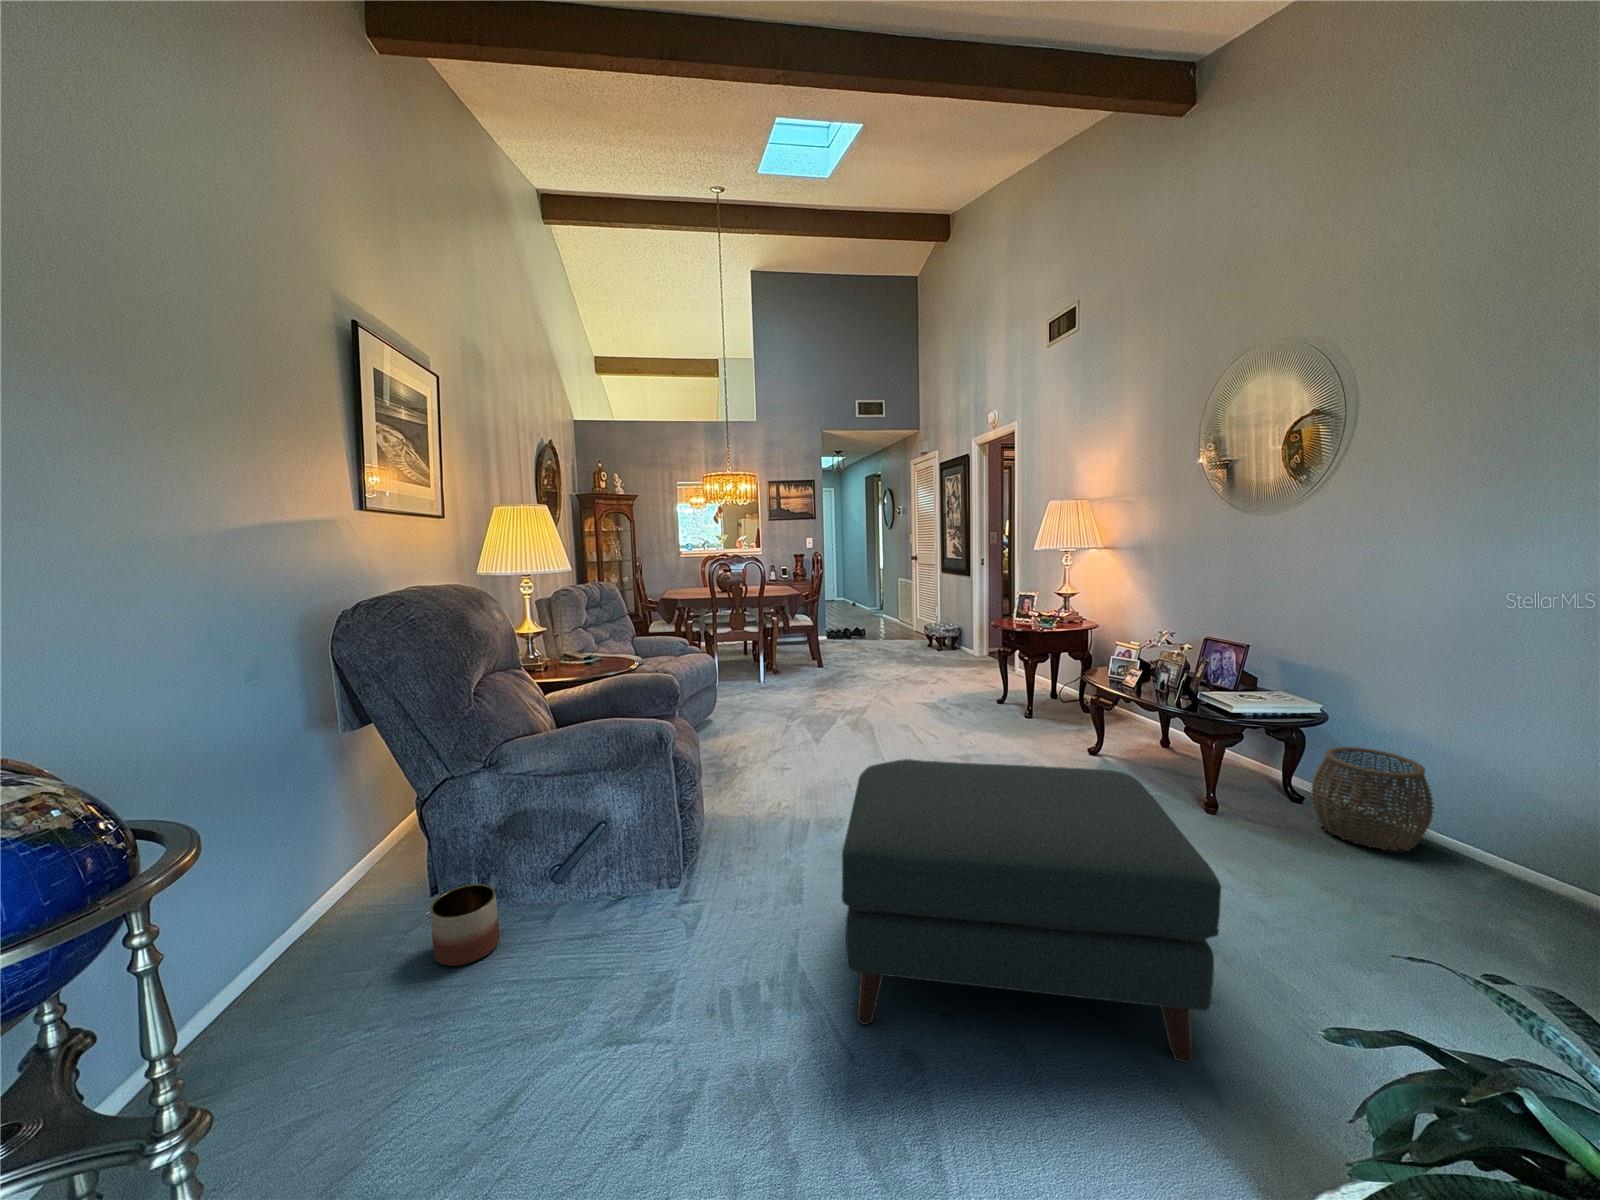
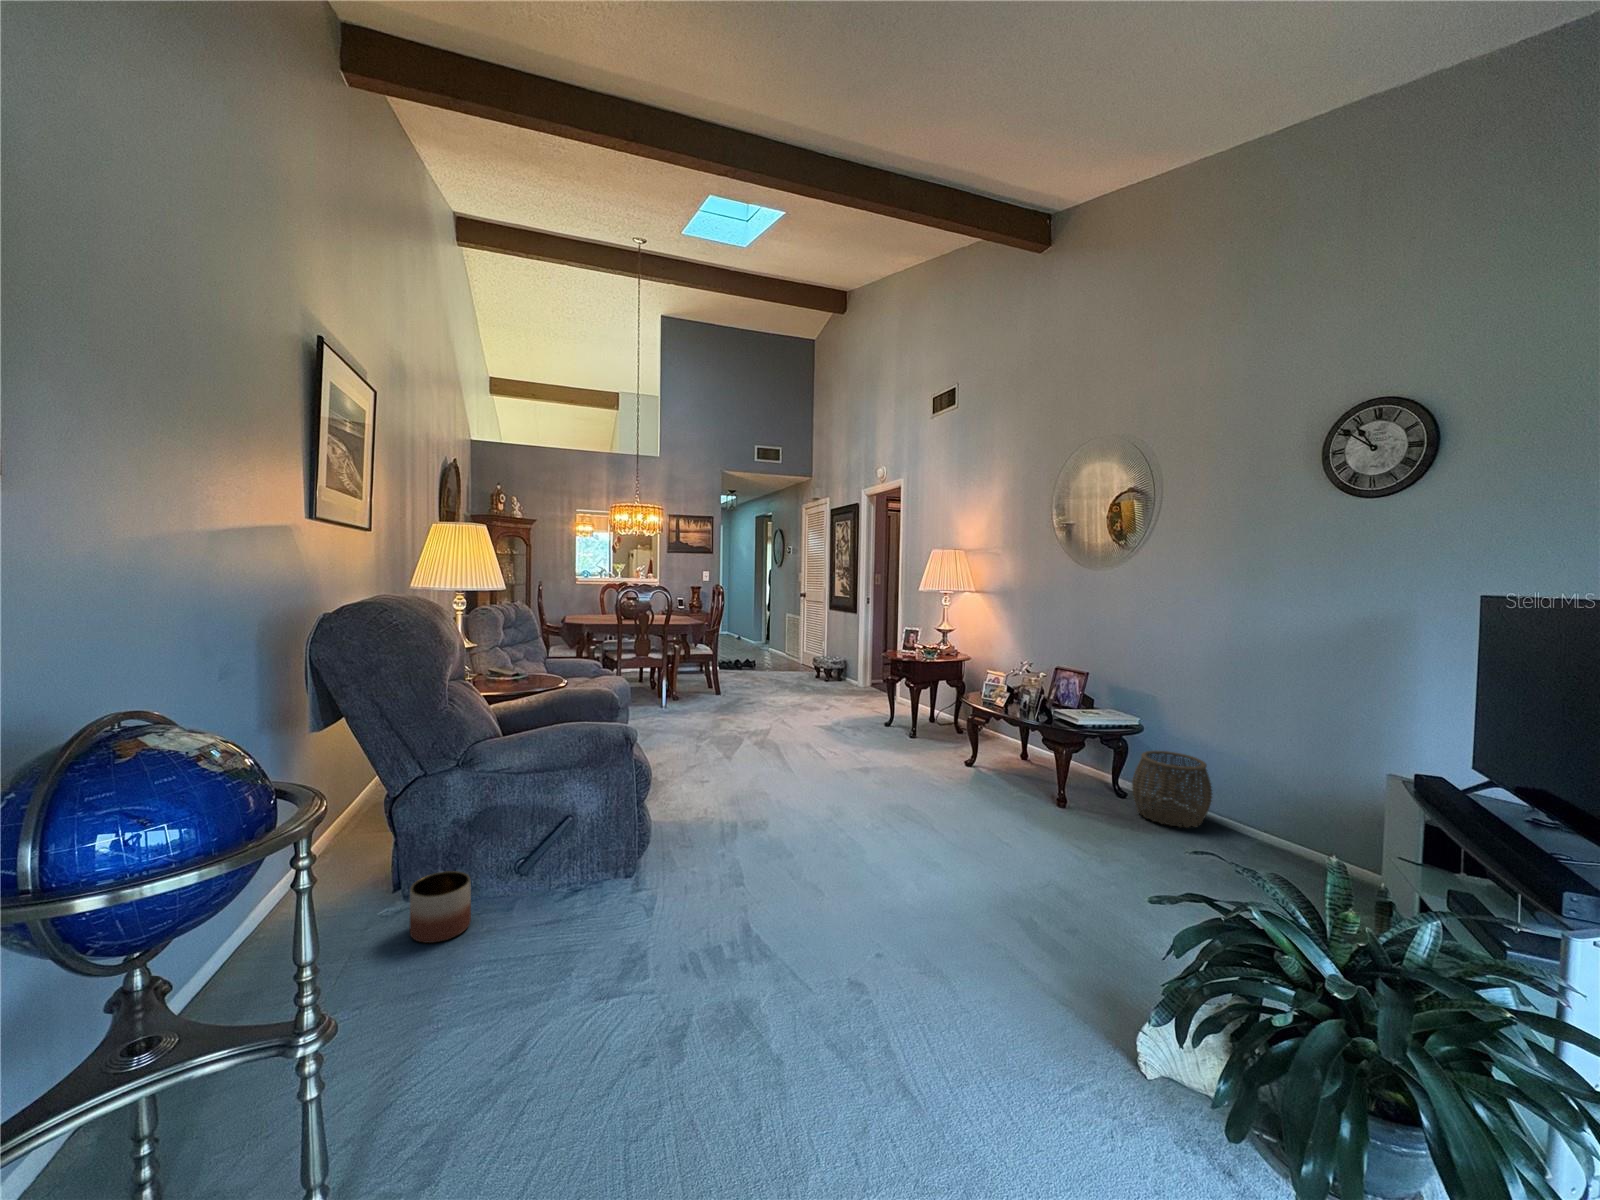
ottoman: present [842,759,1221,1063] -> none [796,754,1068,965]

